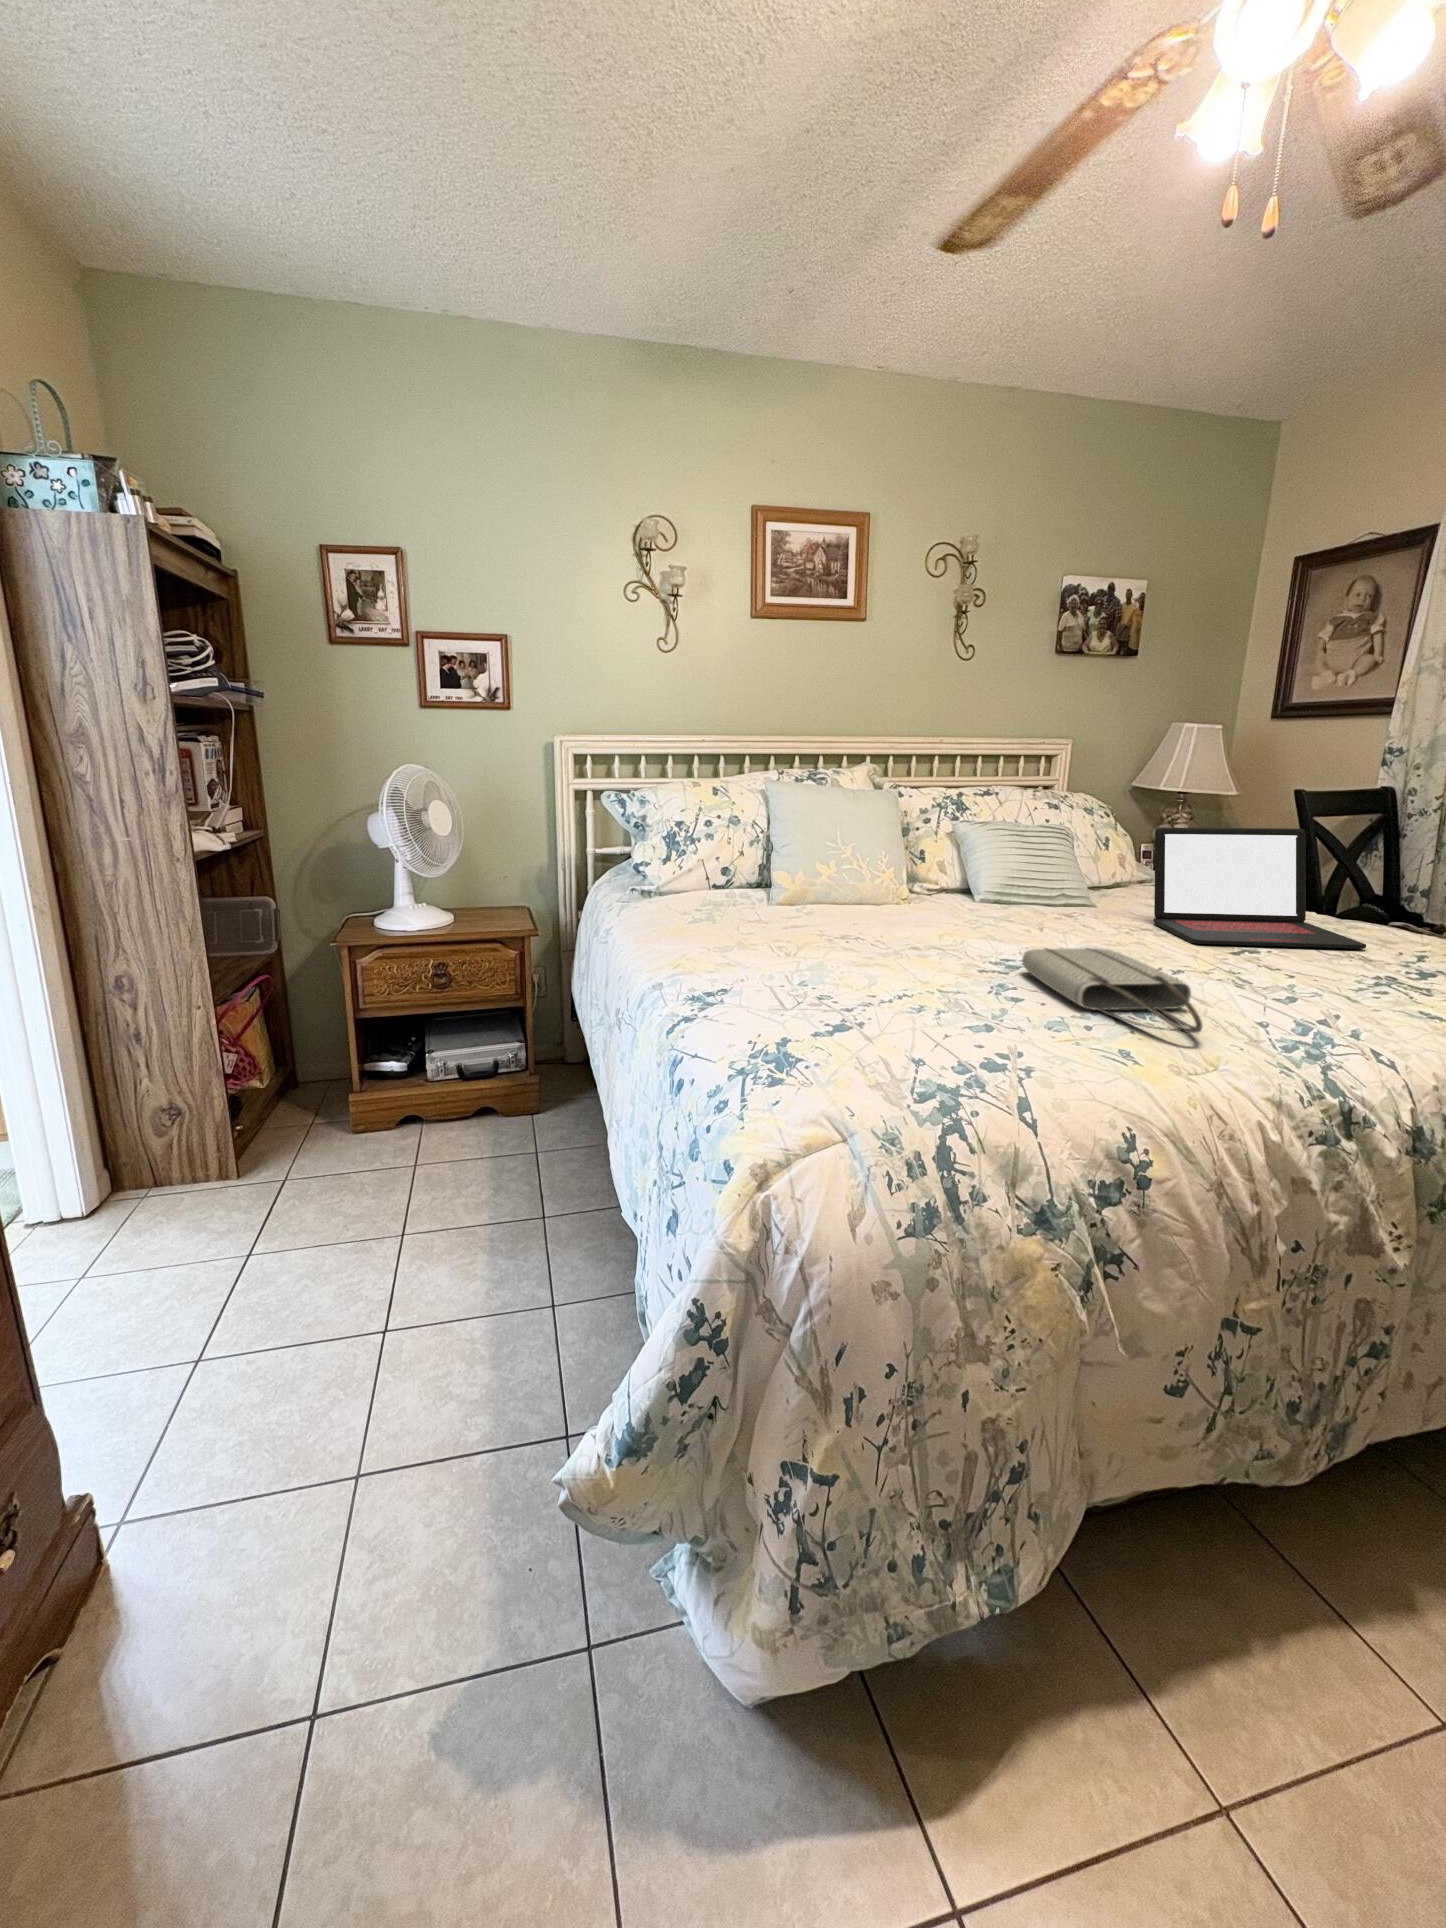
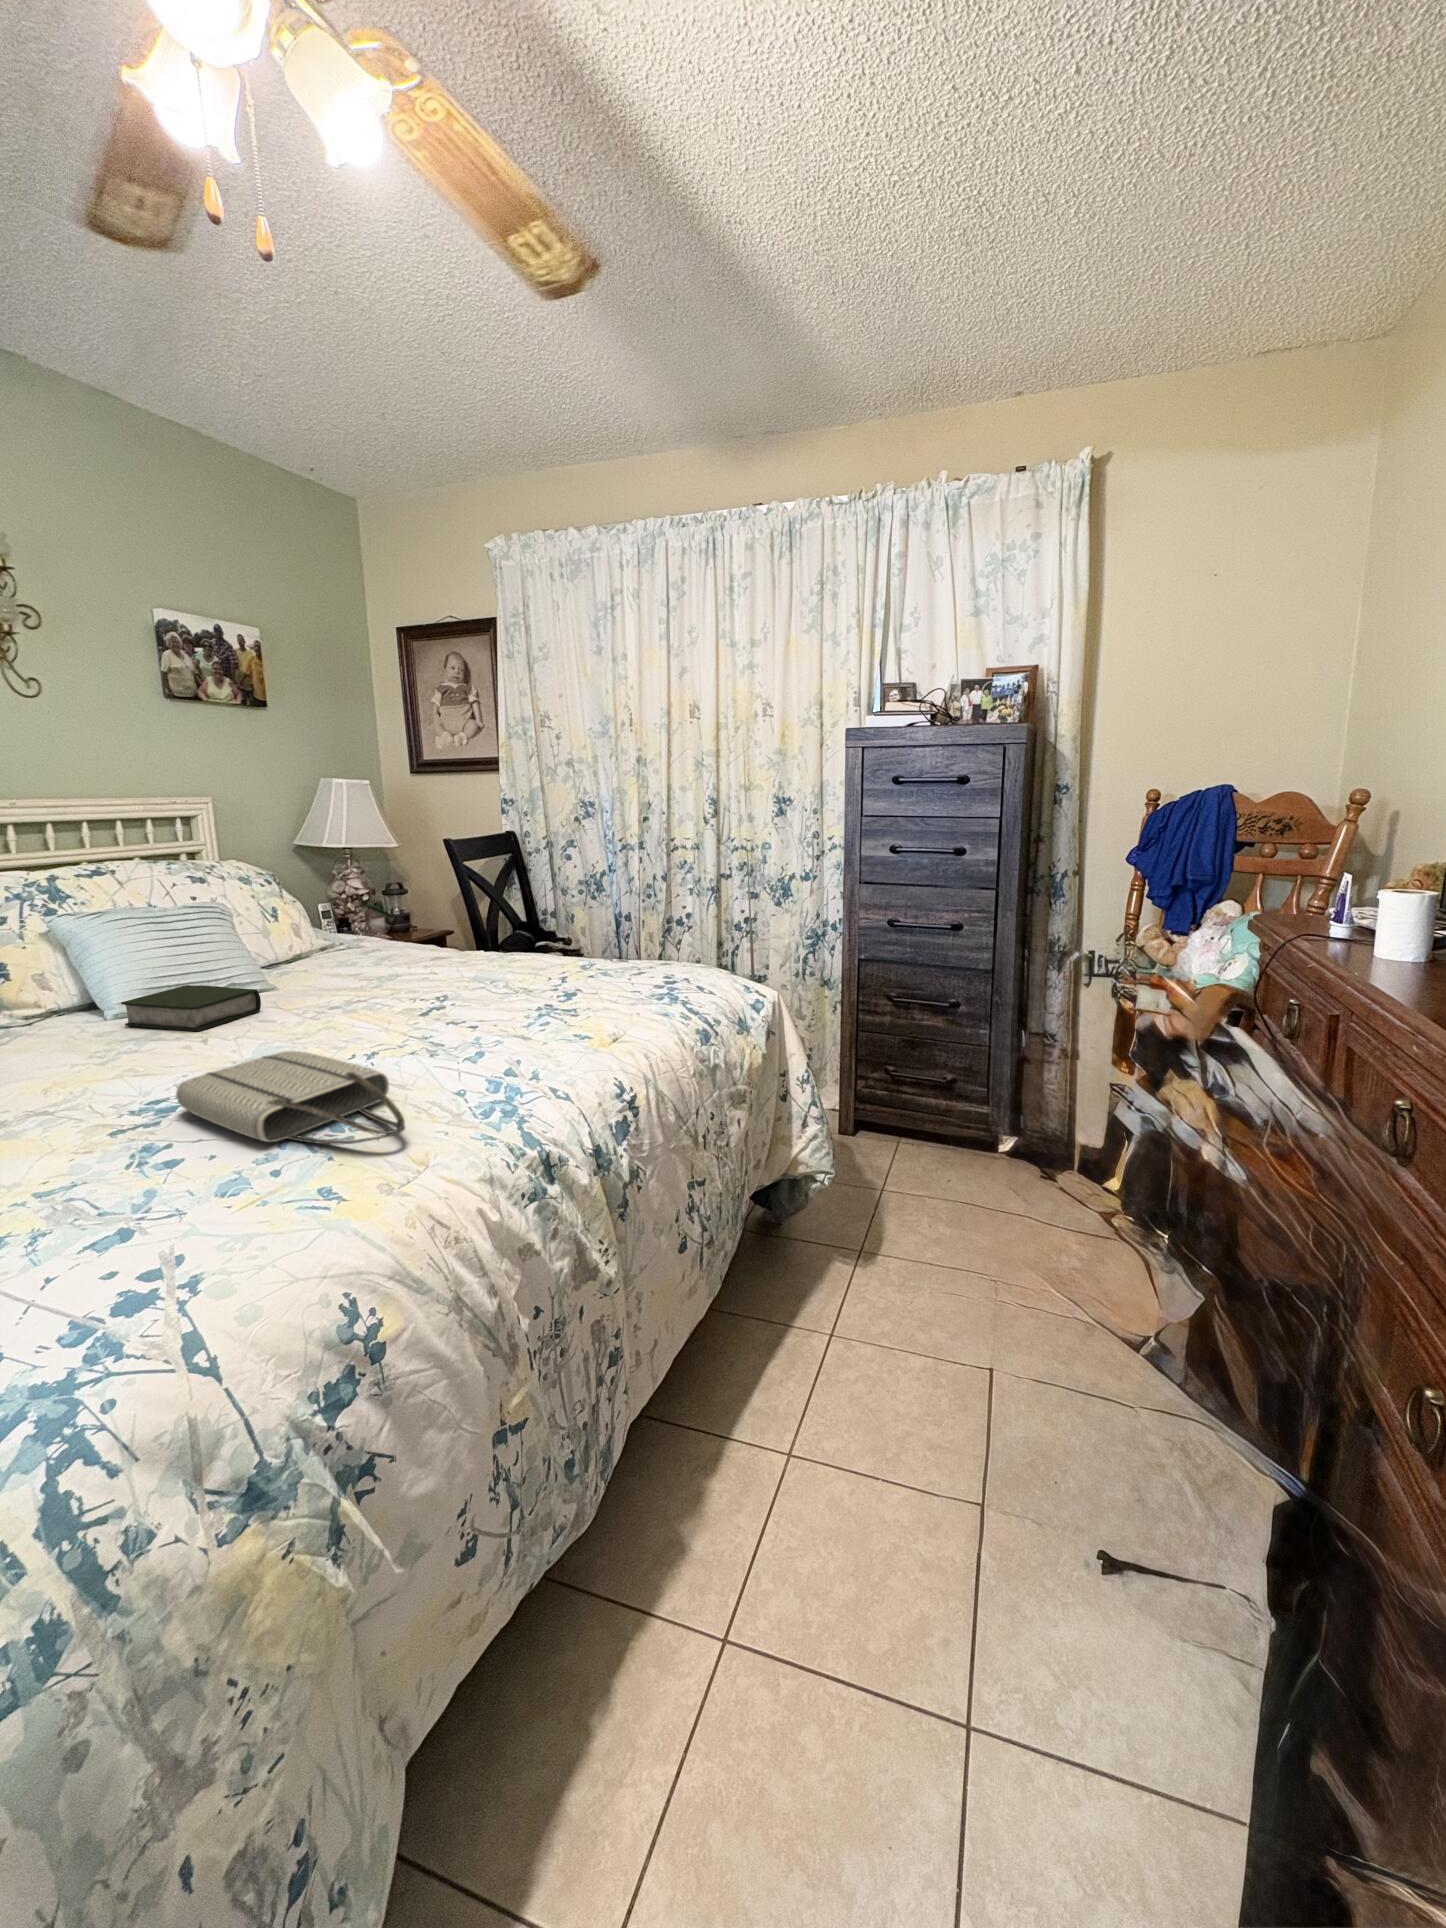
laptop: present [1153,827,1366,949] -> none [322,880,524,1011]
book: none [985,889,1084,924] -> present [121,985,261,1031]

